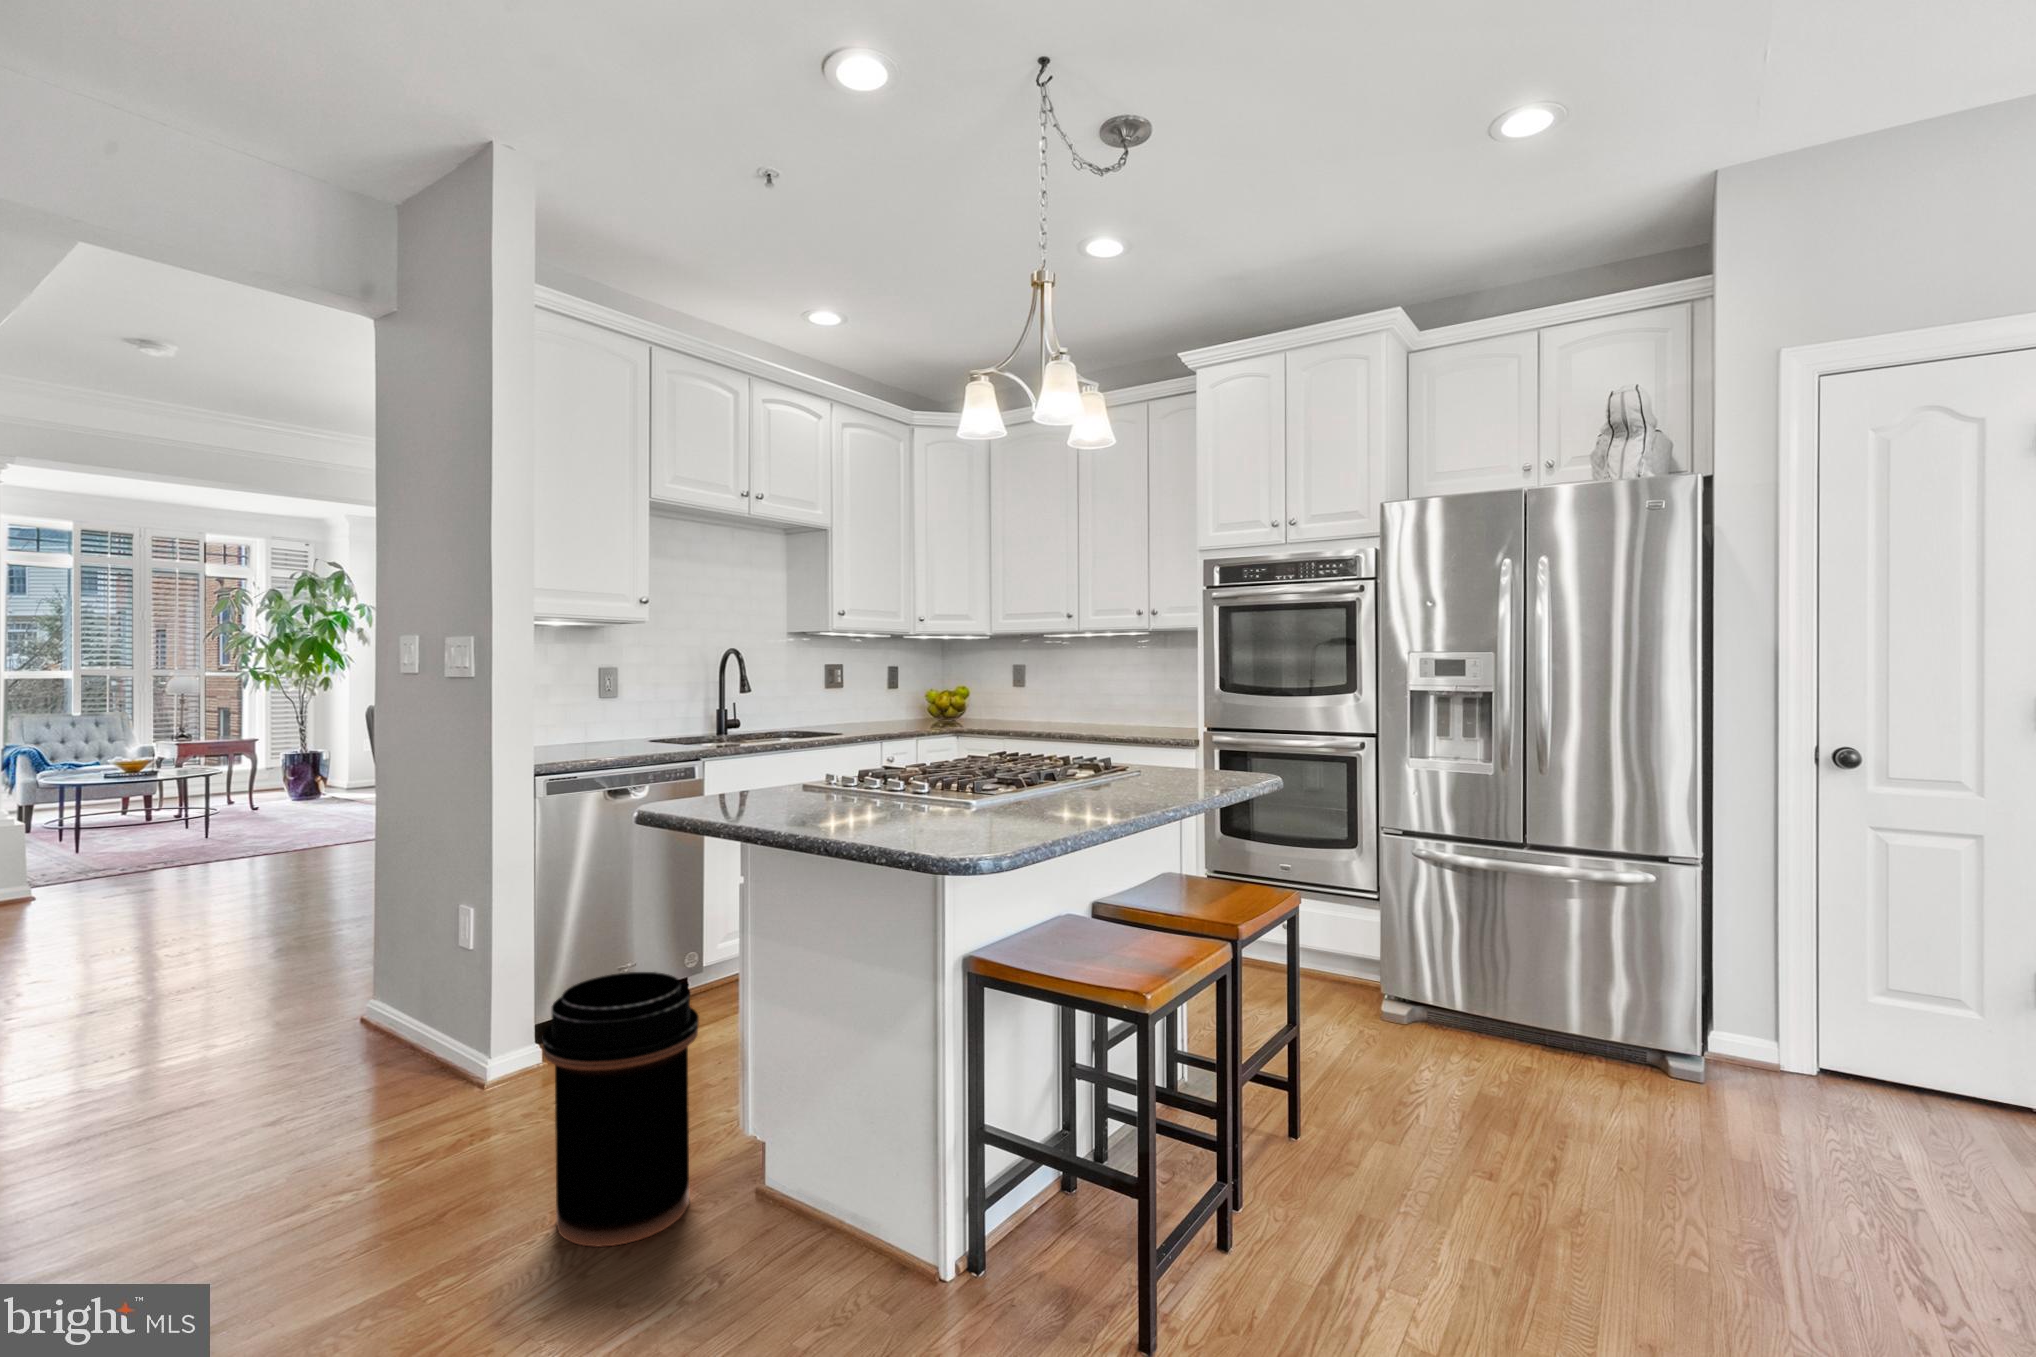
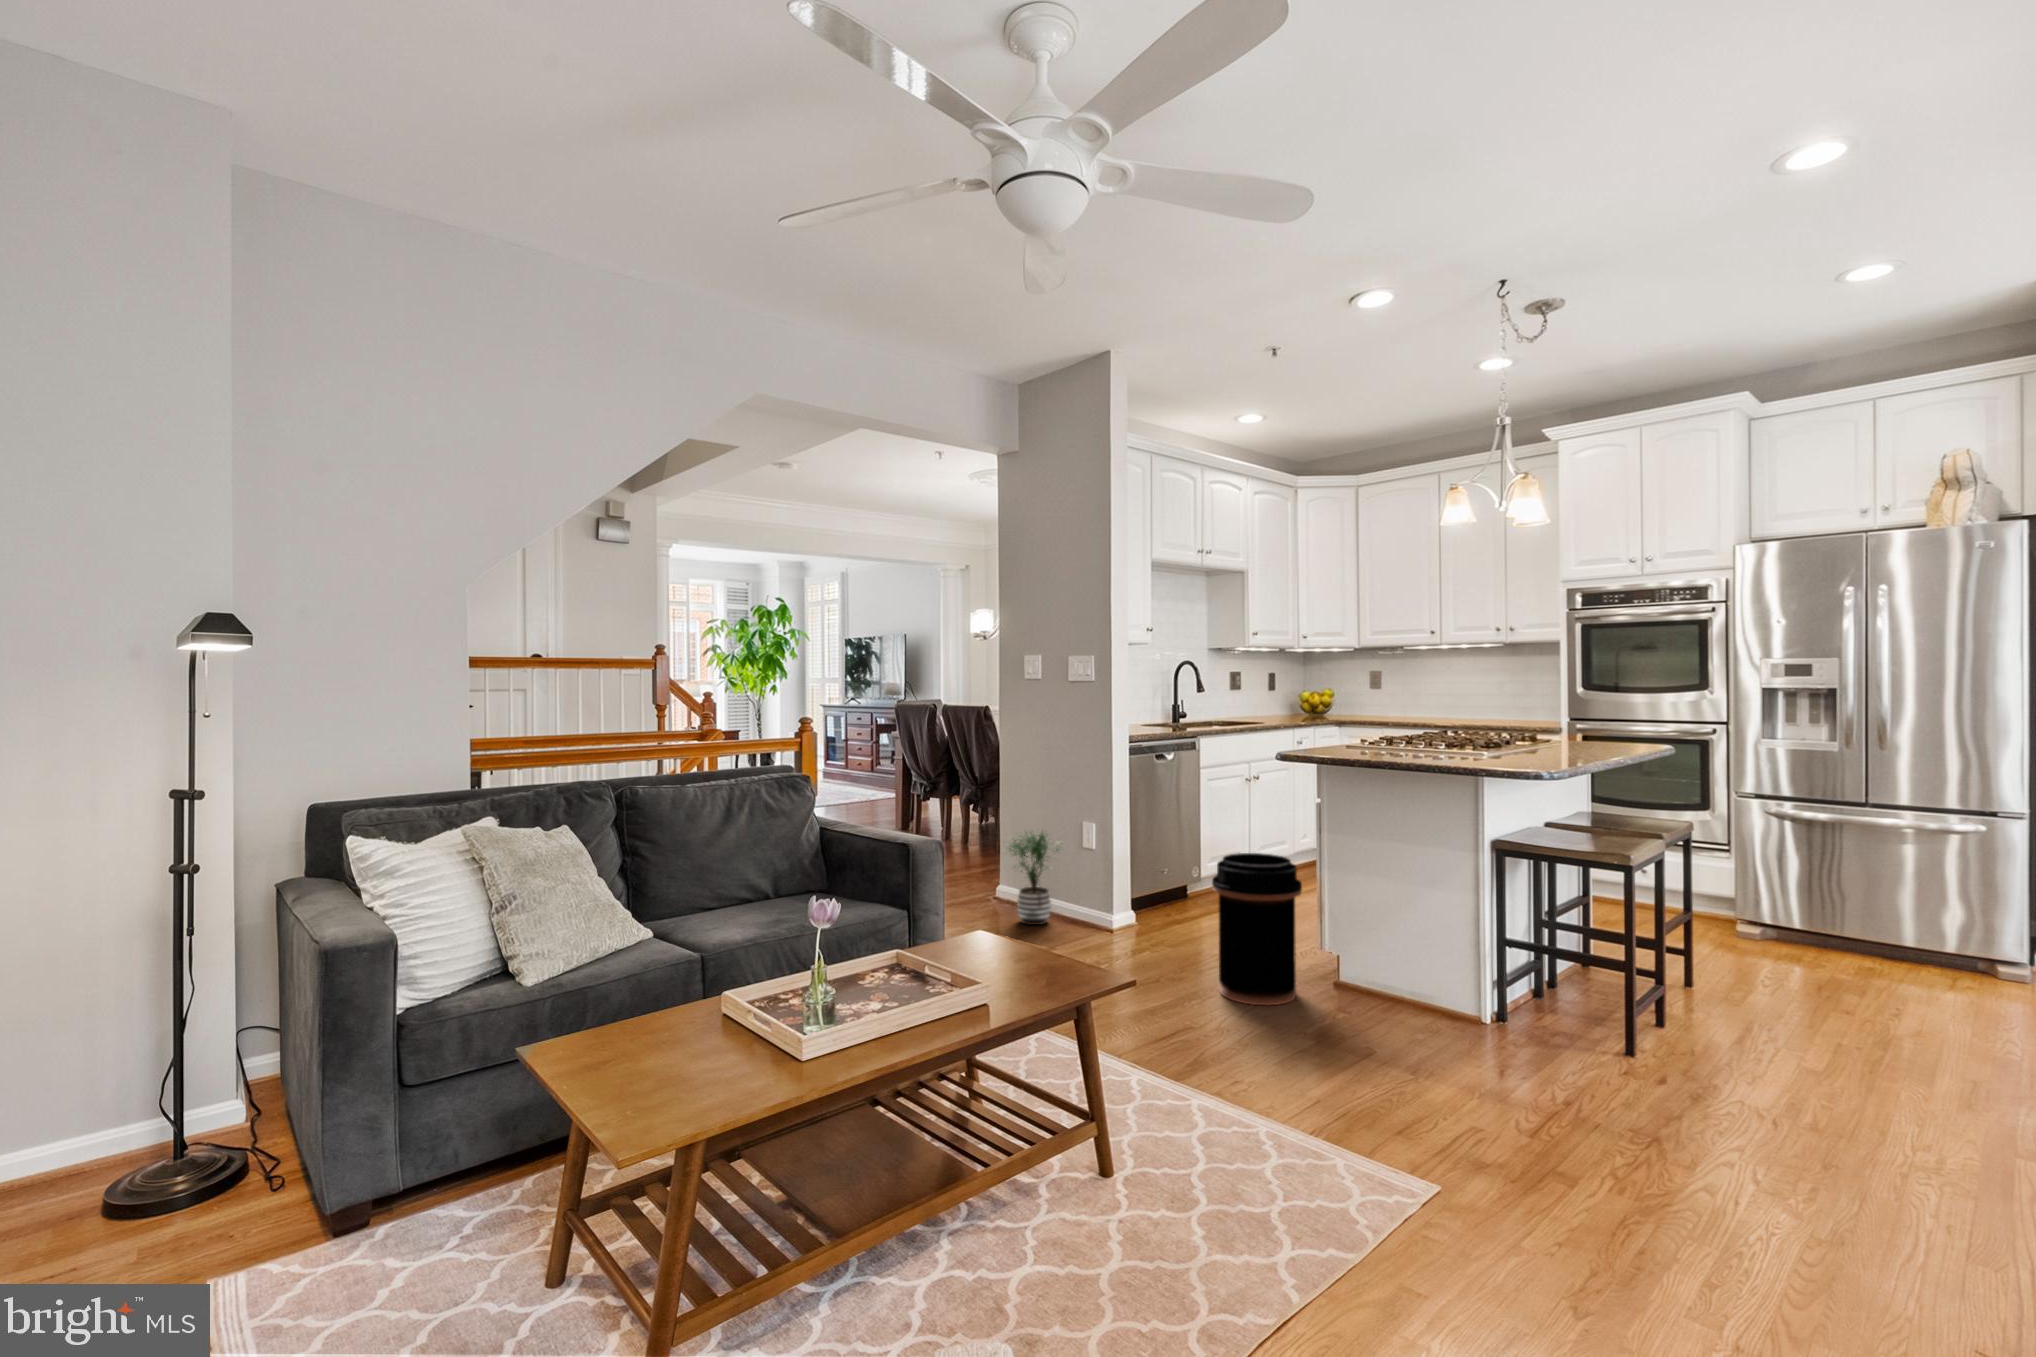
potted plant: none [343,912,465,1067] -> present [1007,832,1061,925]

